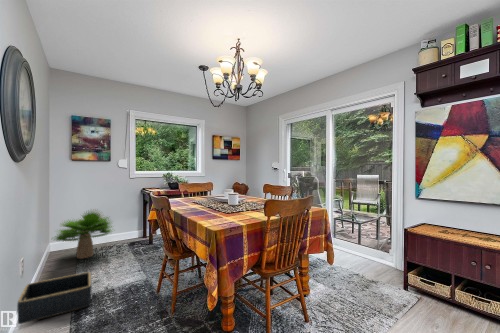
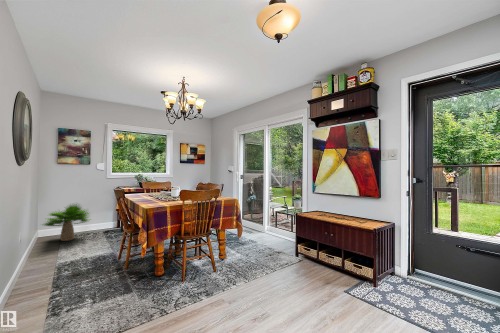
basket: present [17,272,92,324] -> none [20,245,71,273]

